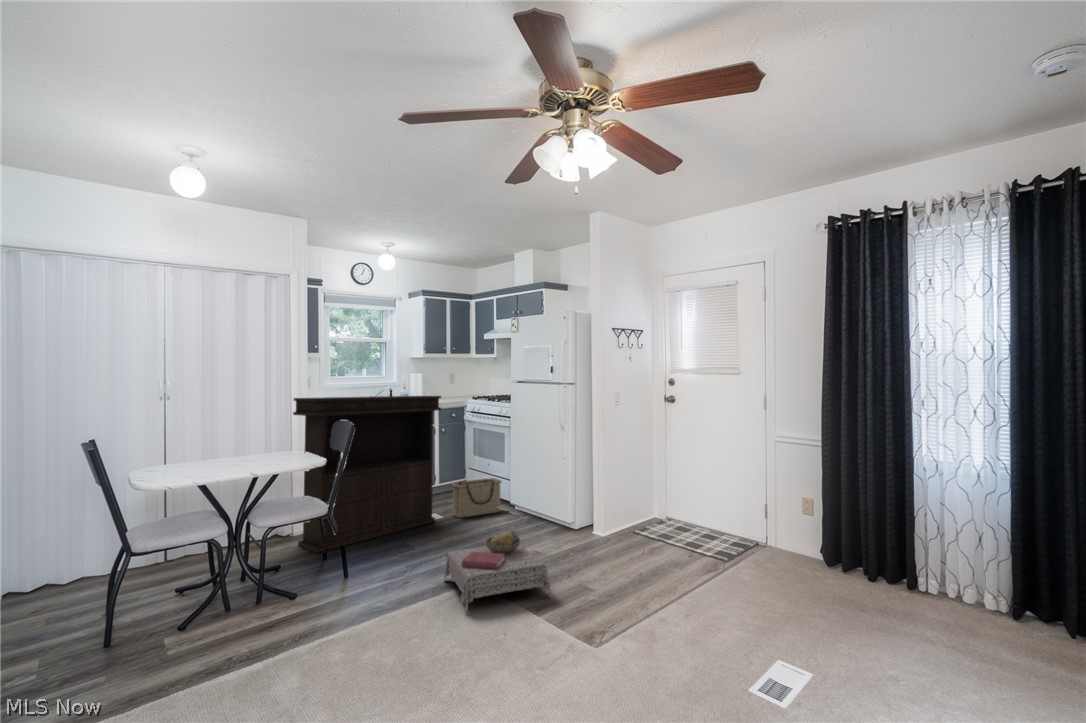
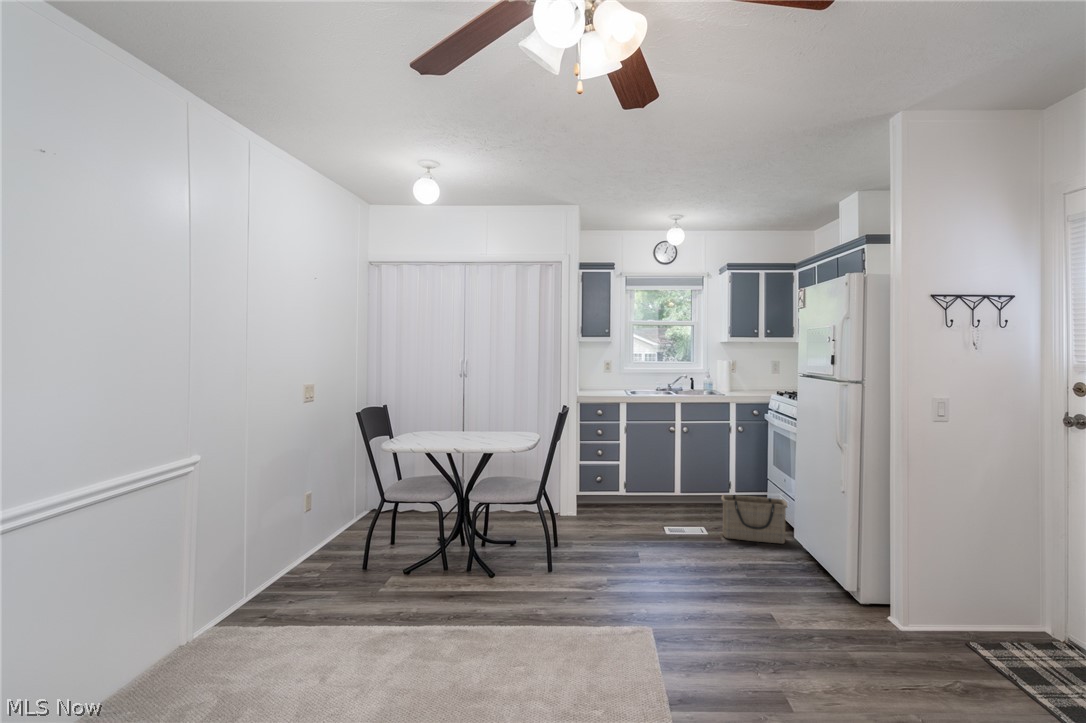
console table: present [293,396,441,552] -> none [551,390,703,537]
ottoman: present [444,530,551,612] -> none [586,580,712,687]

